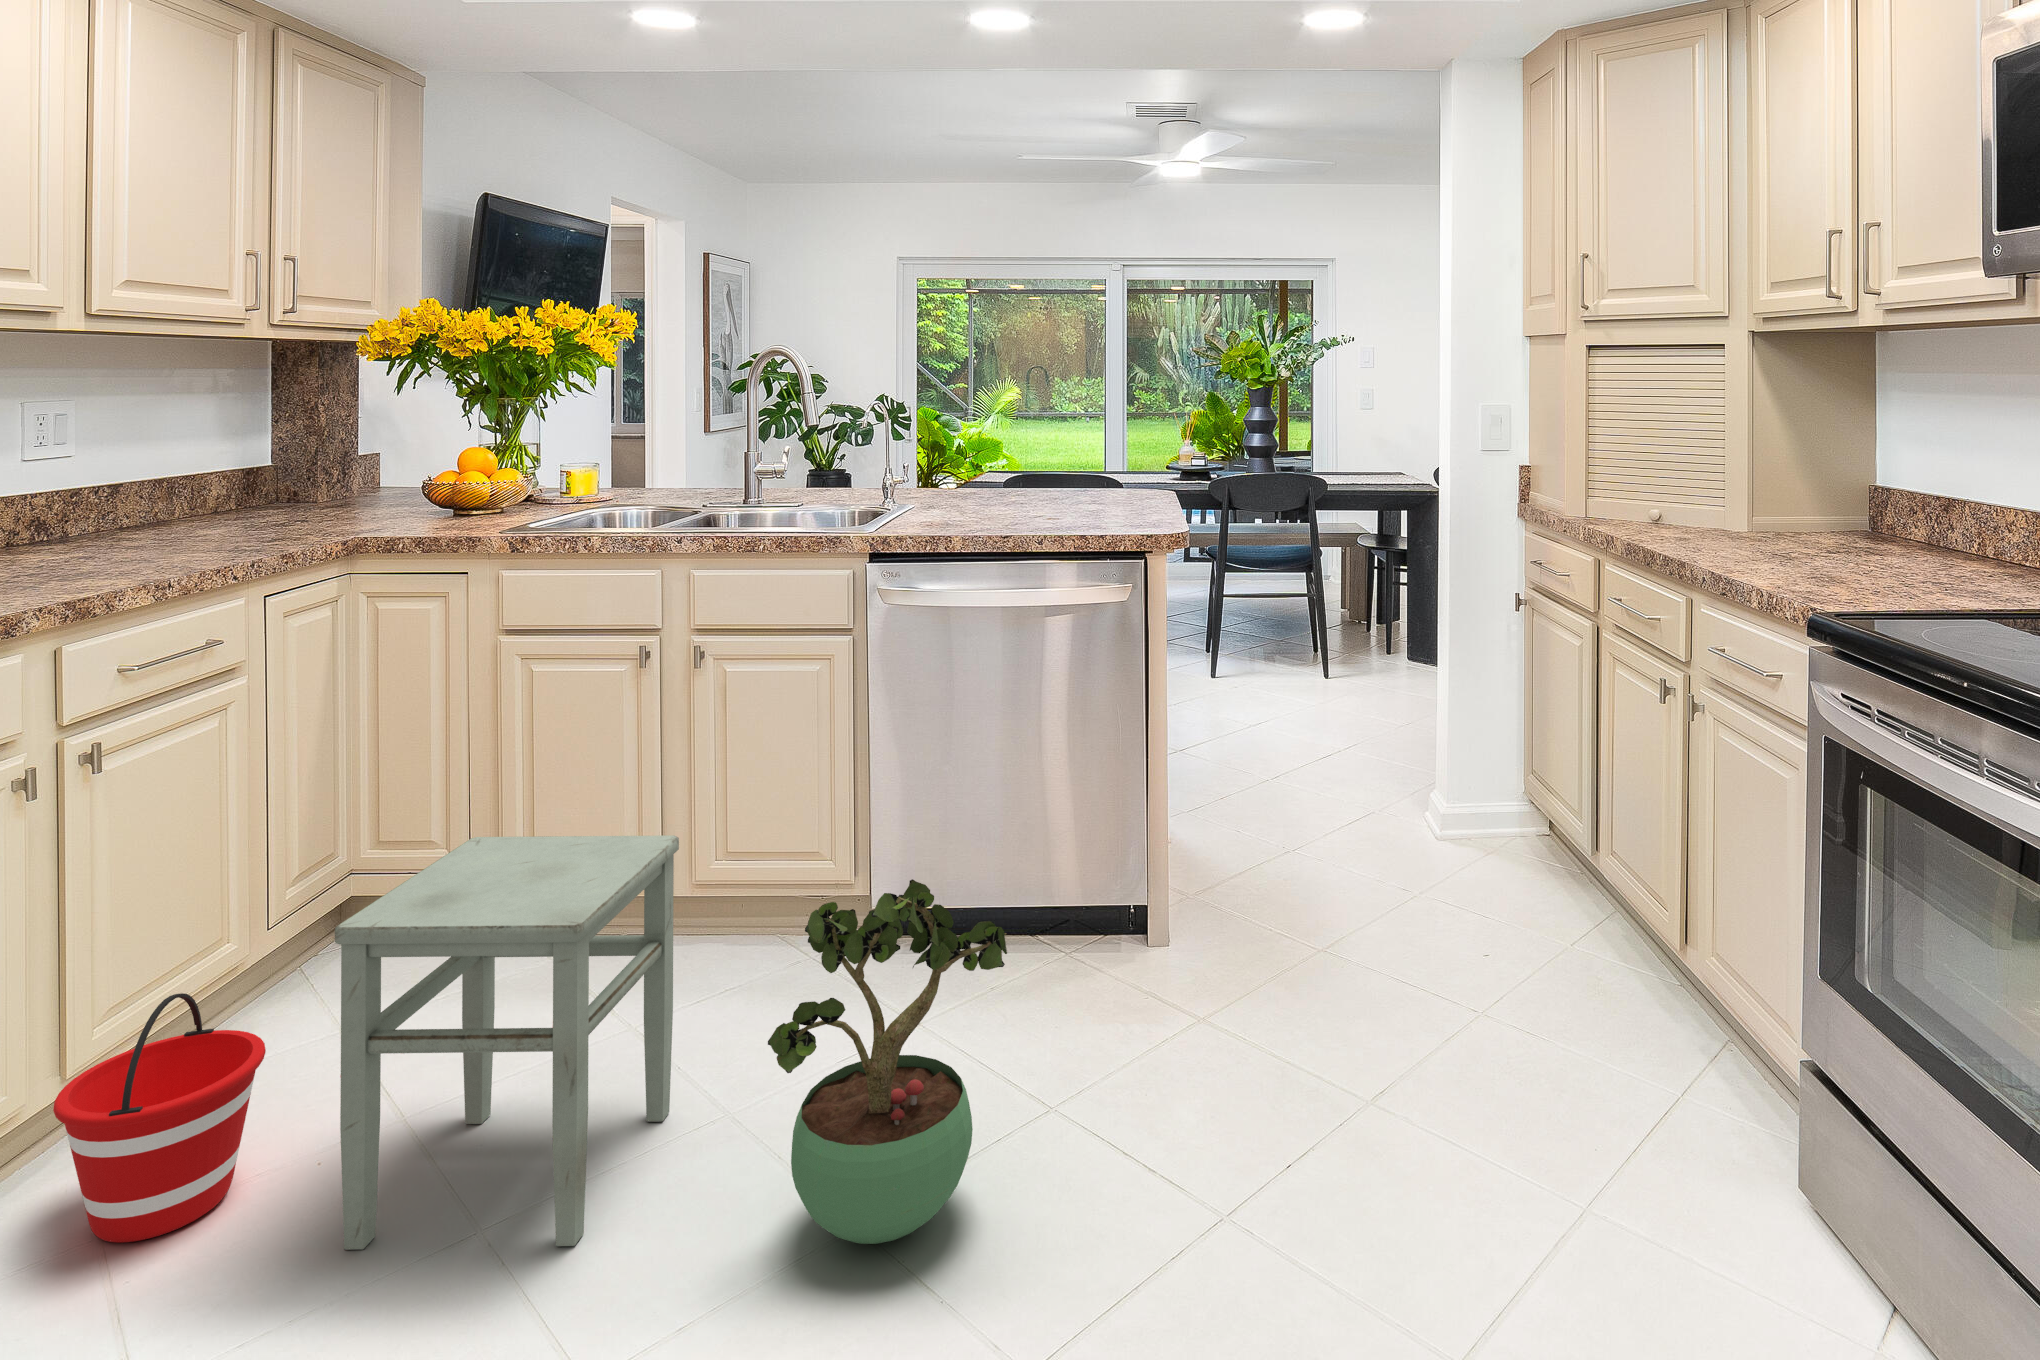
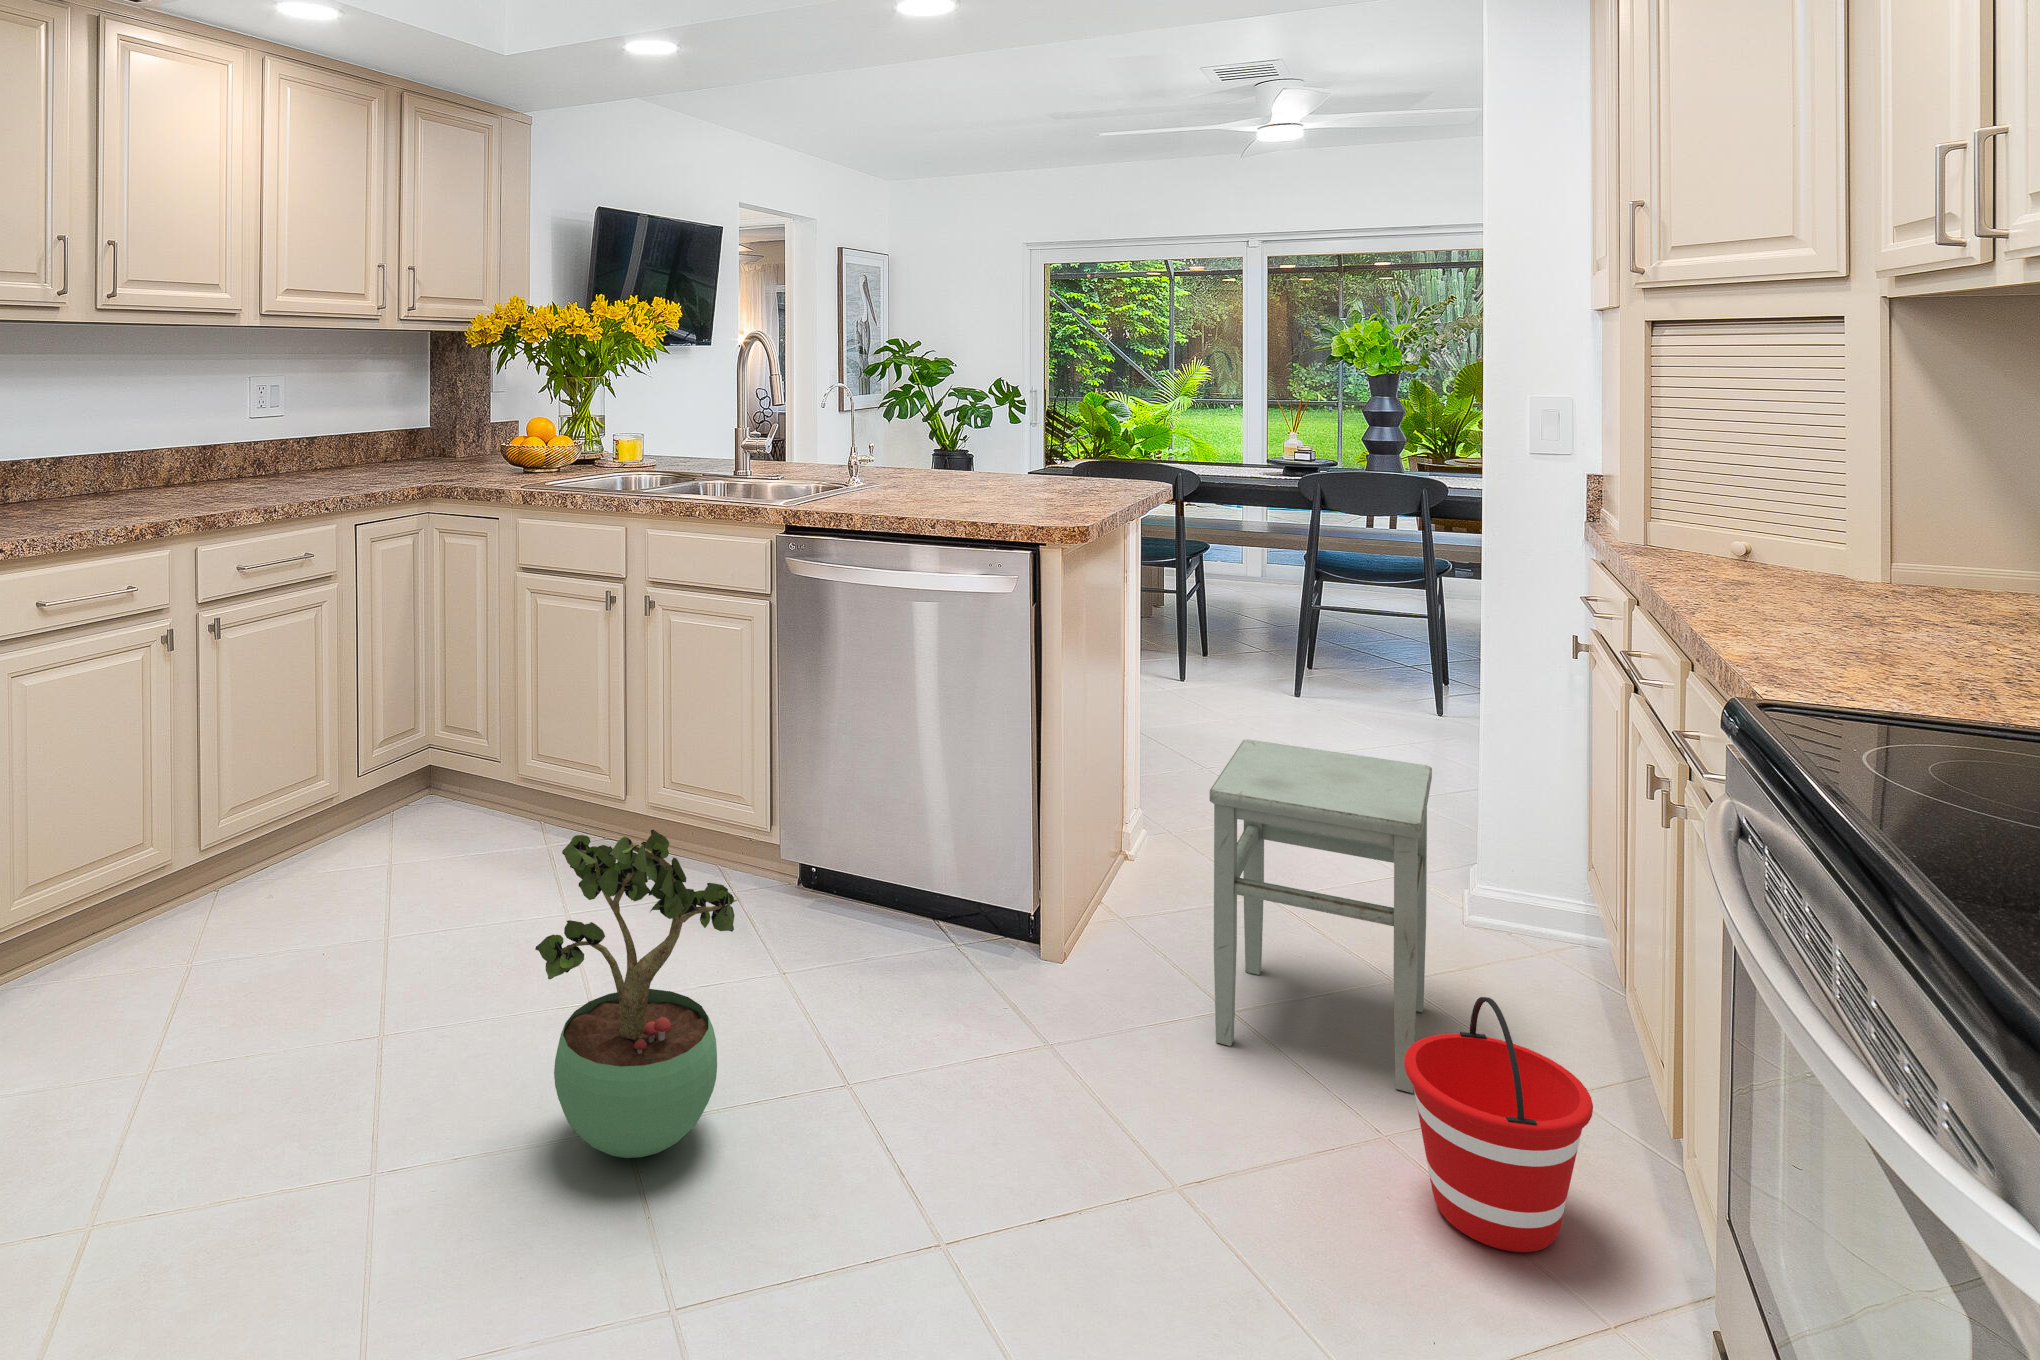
stool: present [335,835,679,1250] -> present [1210,739,1432,1093]
bucket: present [53,993,266,1242] -> present [1404,997,1593,1252]

